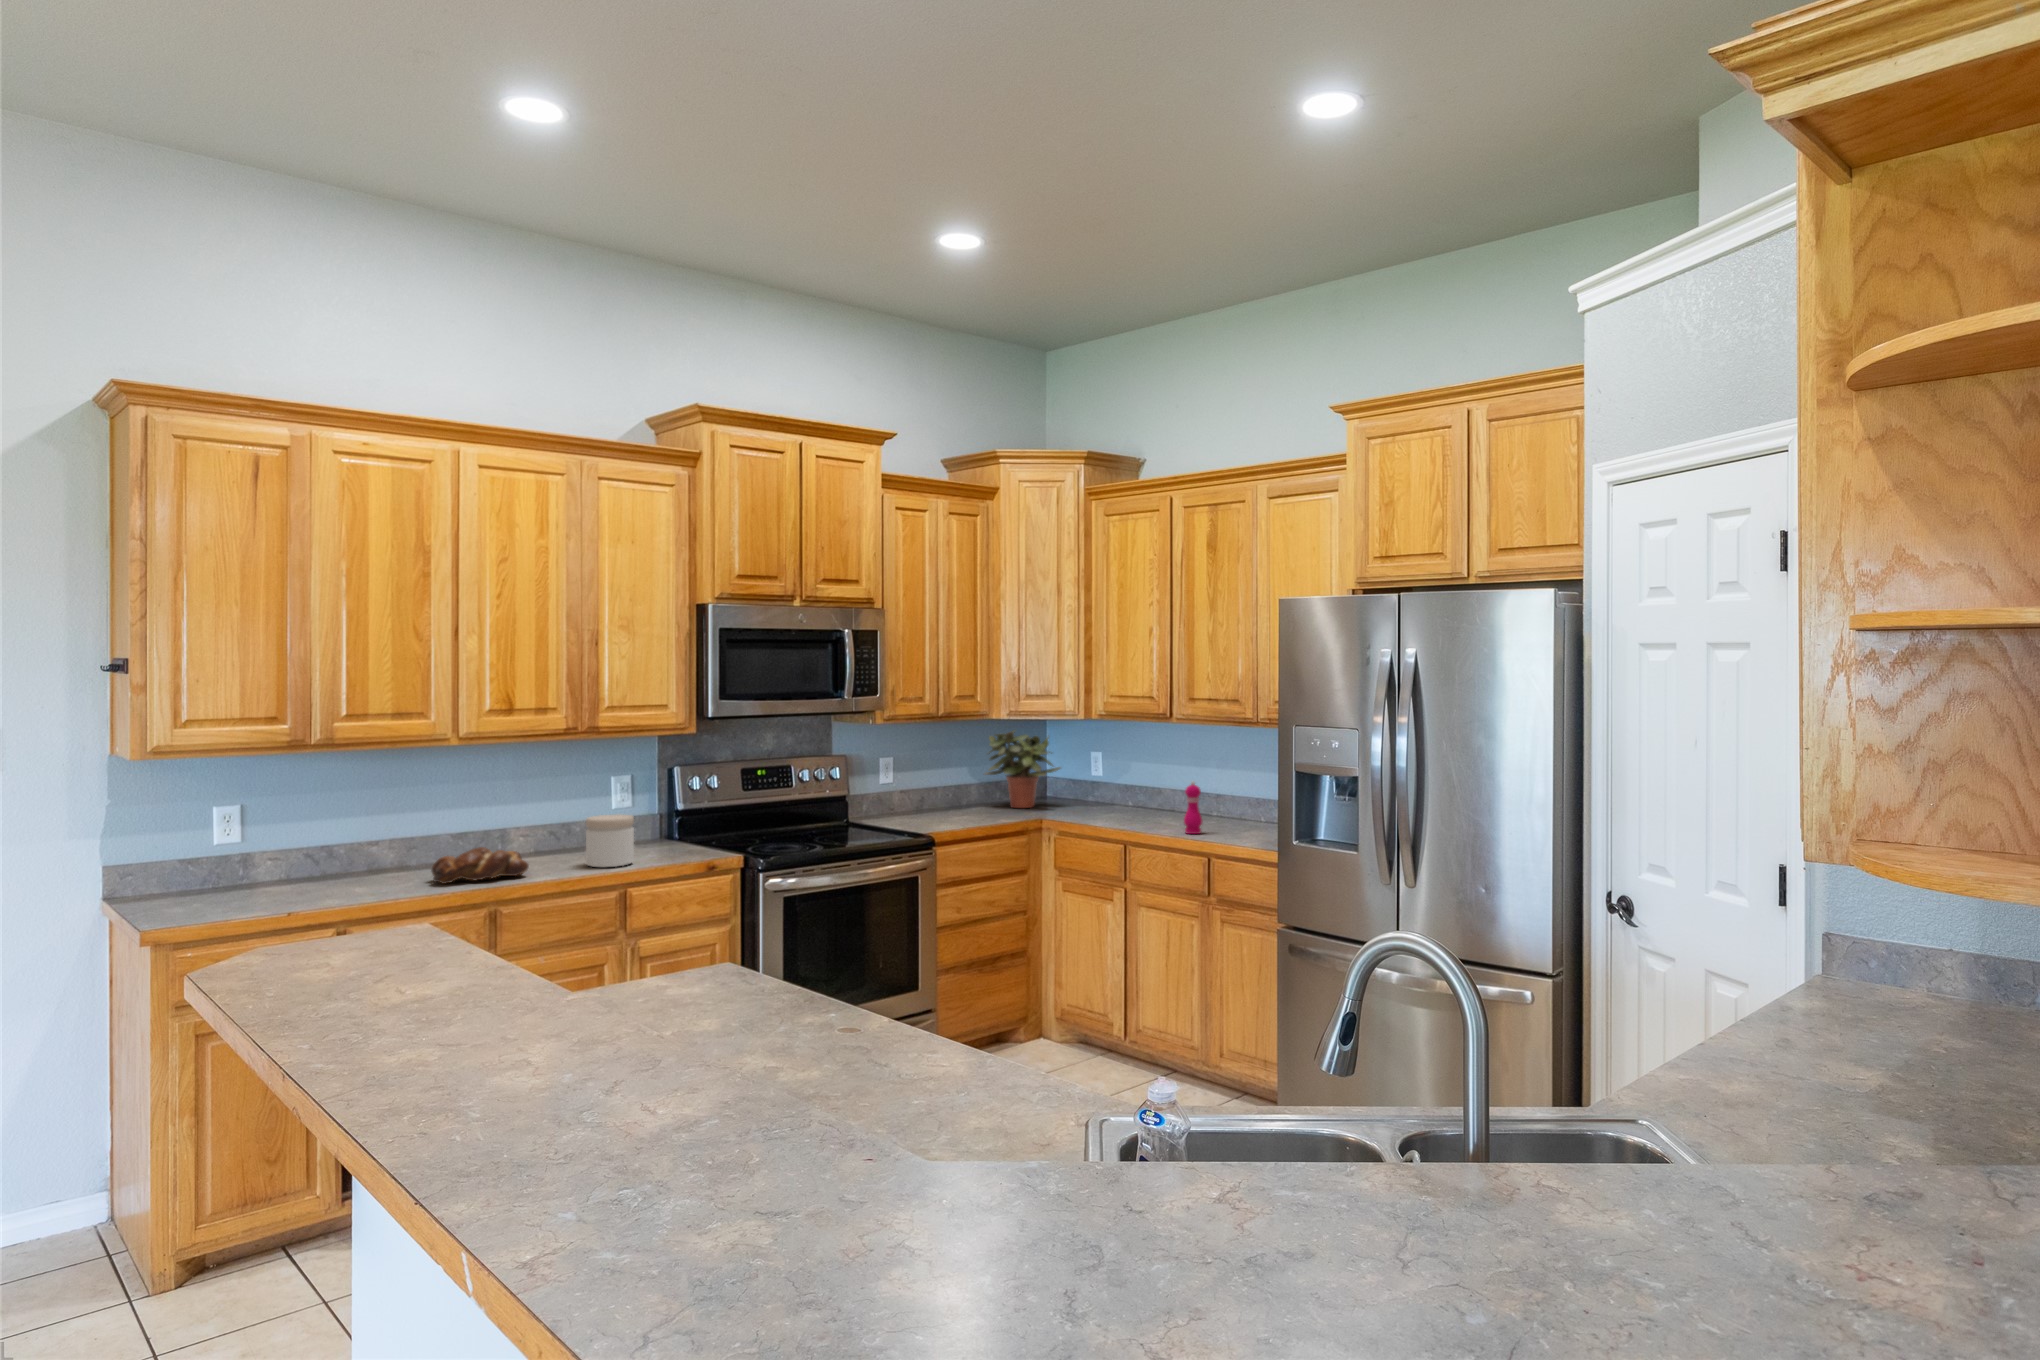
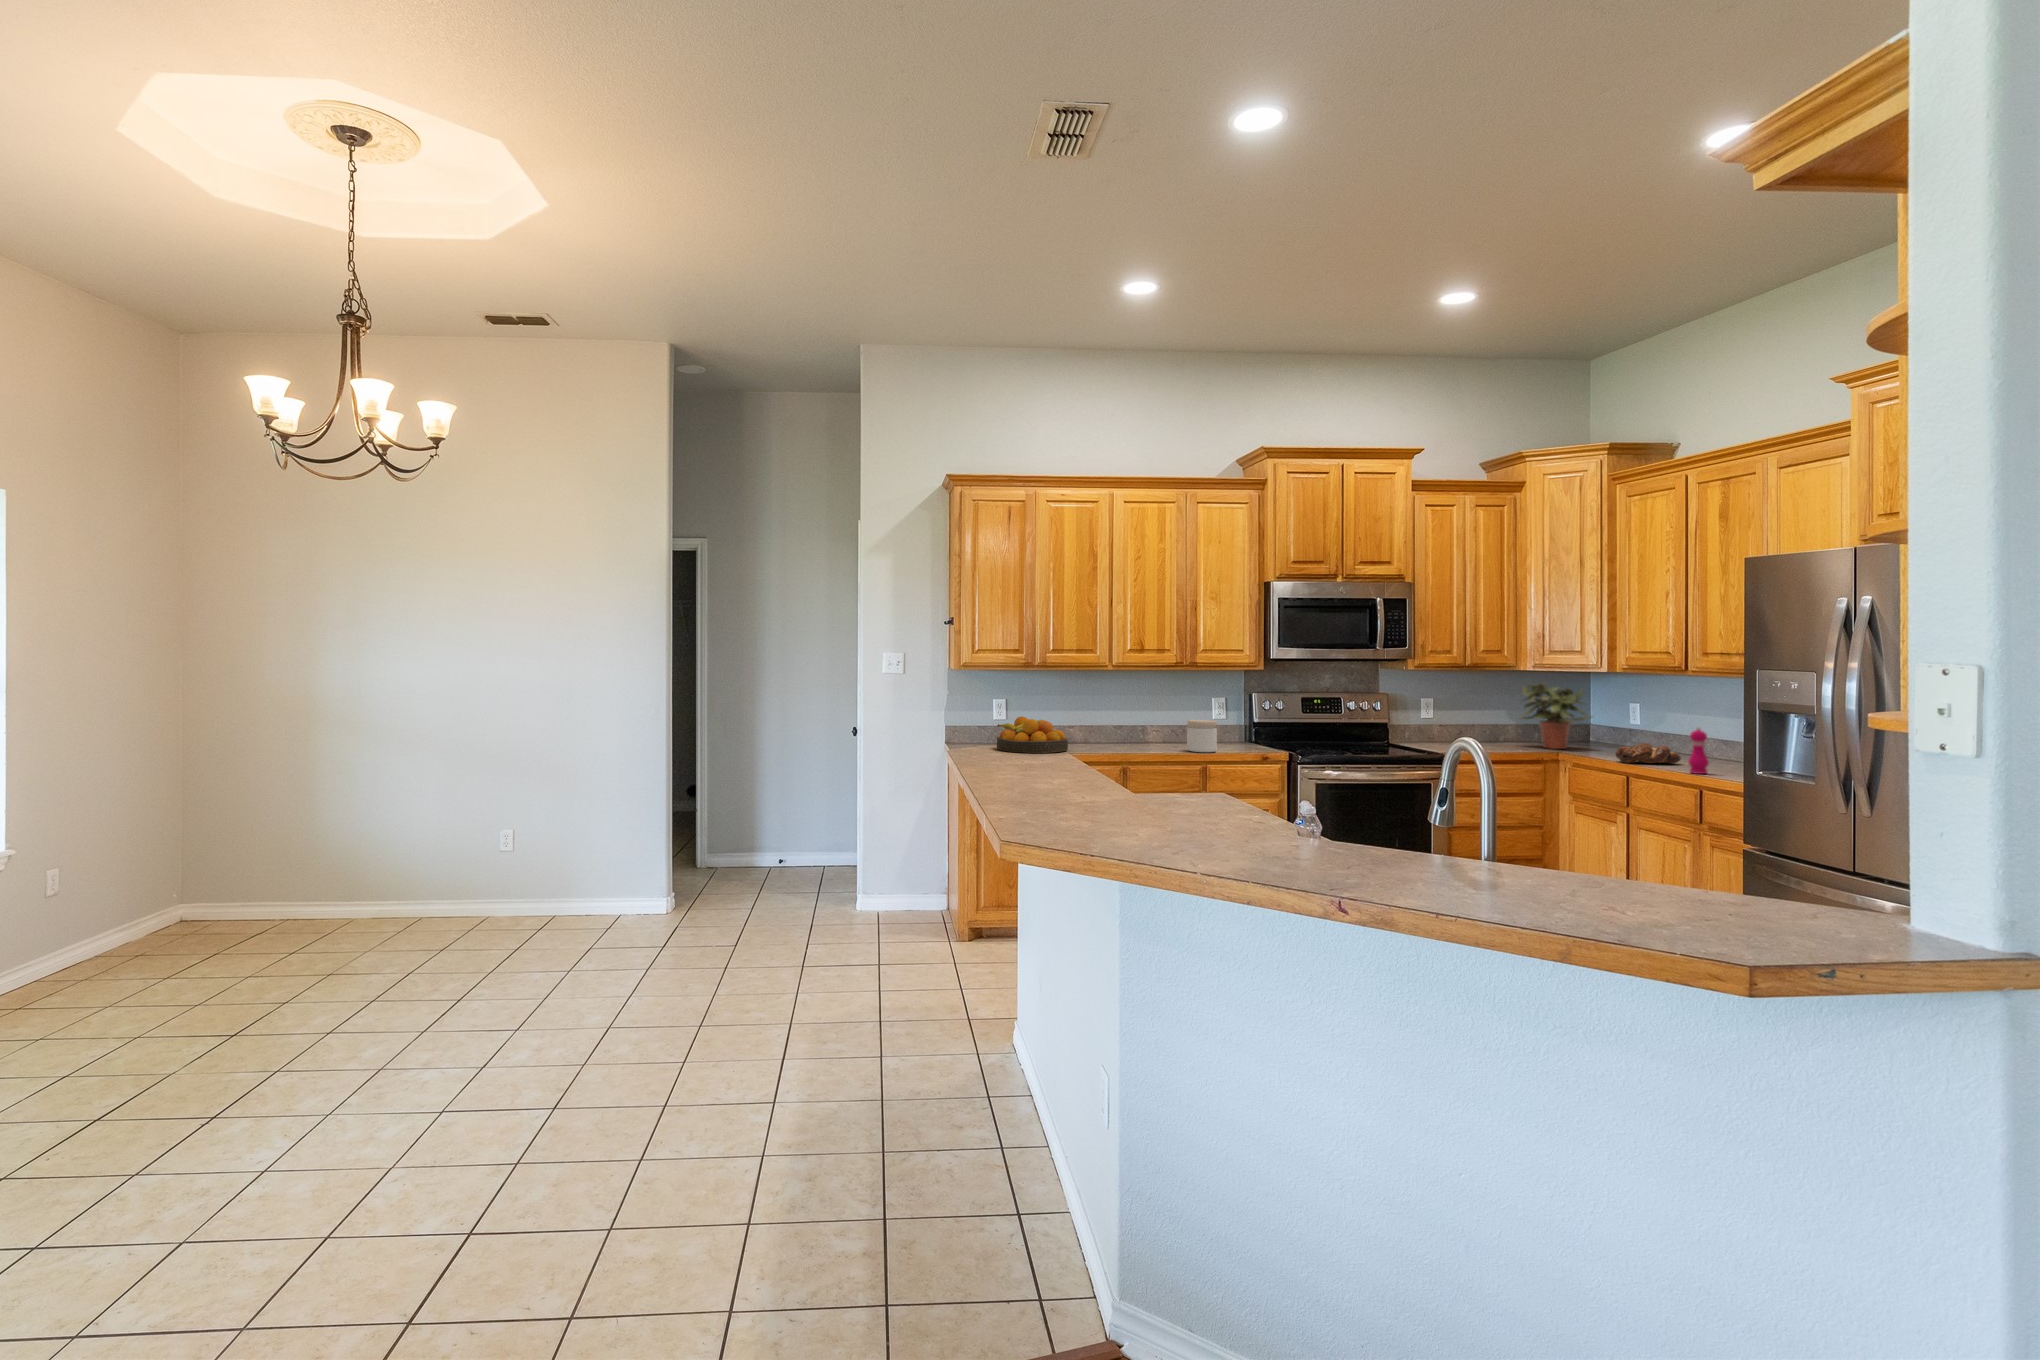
fruit bowl: none [222,839,374,910] -> present [997,717,1068,753]
bread loaf: present [431,847,529,884] -> present [1616,743,1681,763]

